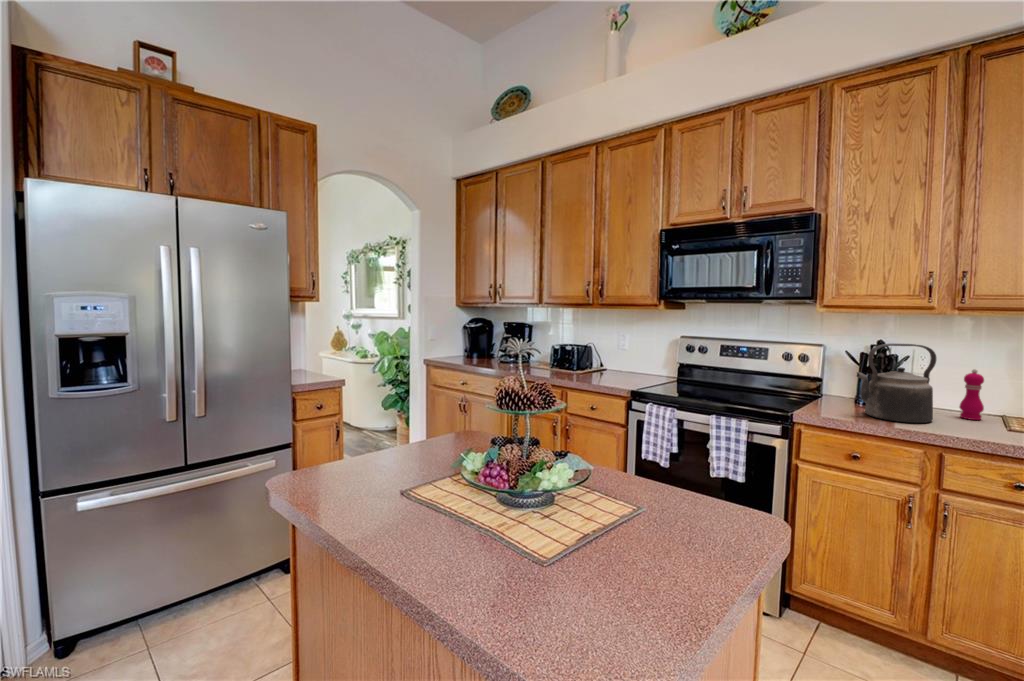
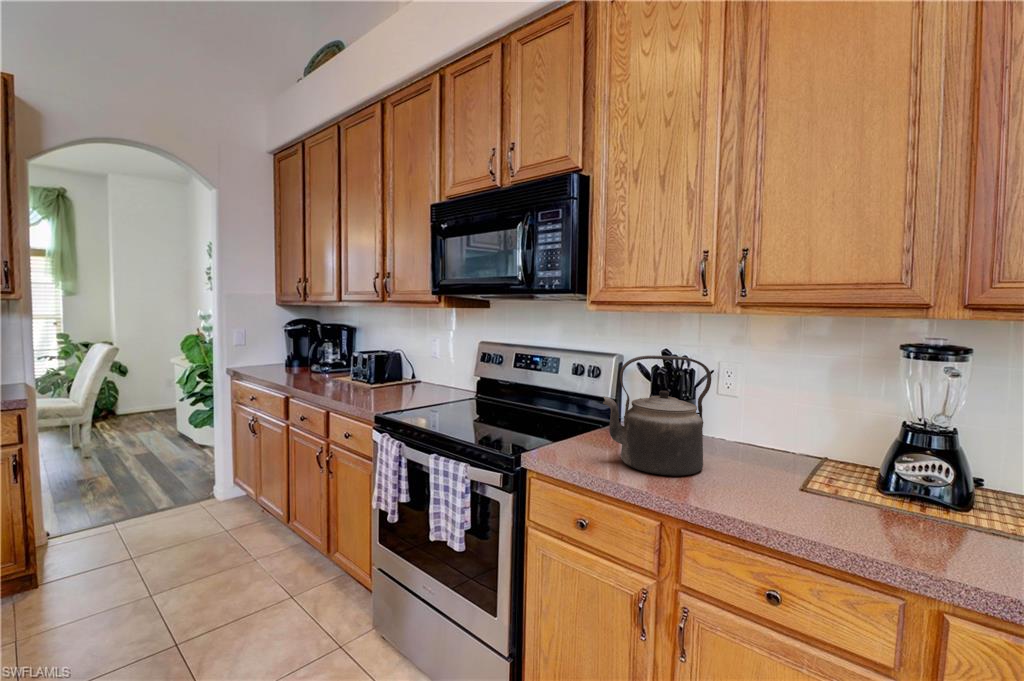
pepper mill: present [960,369,984,420] -> none [751,395,780,470]

